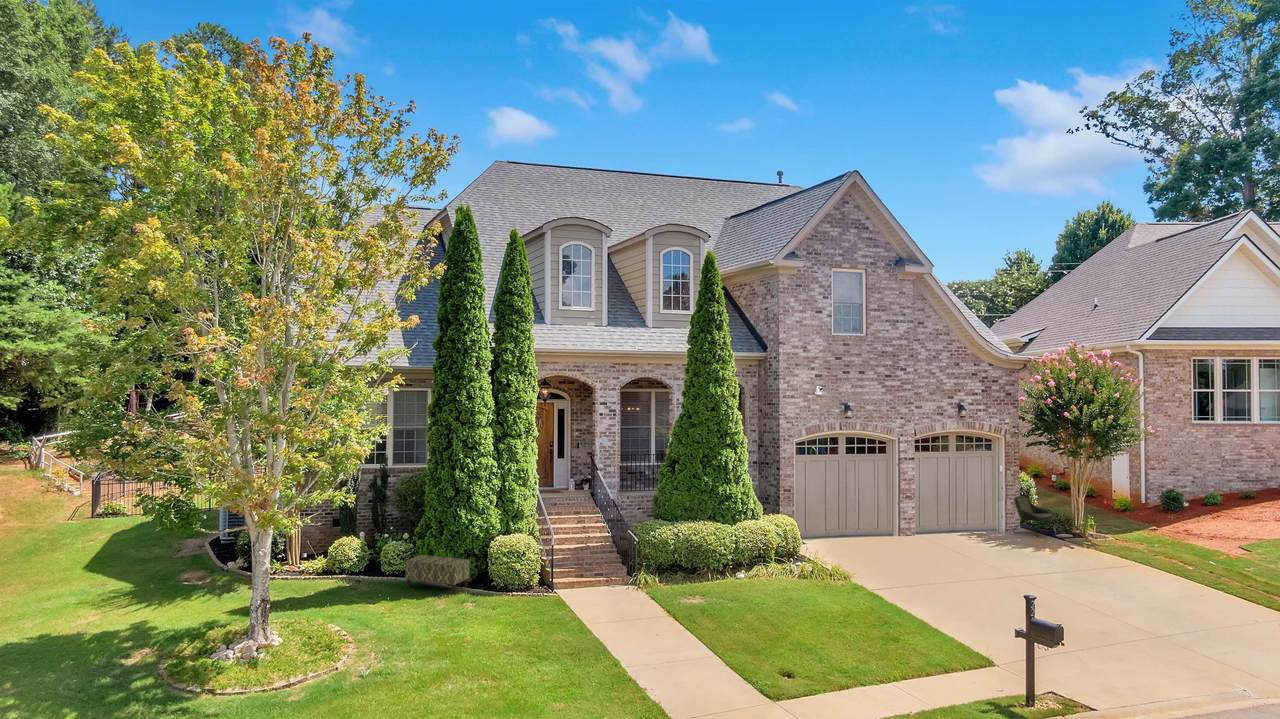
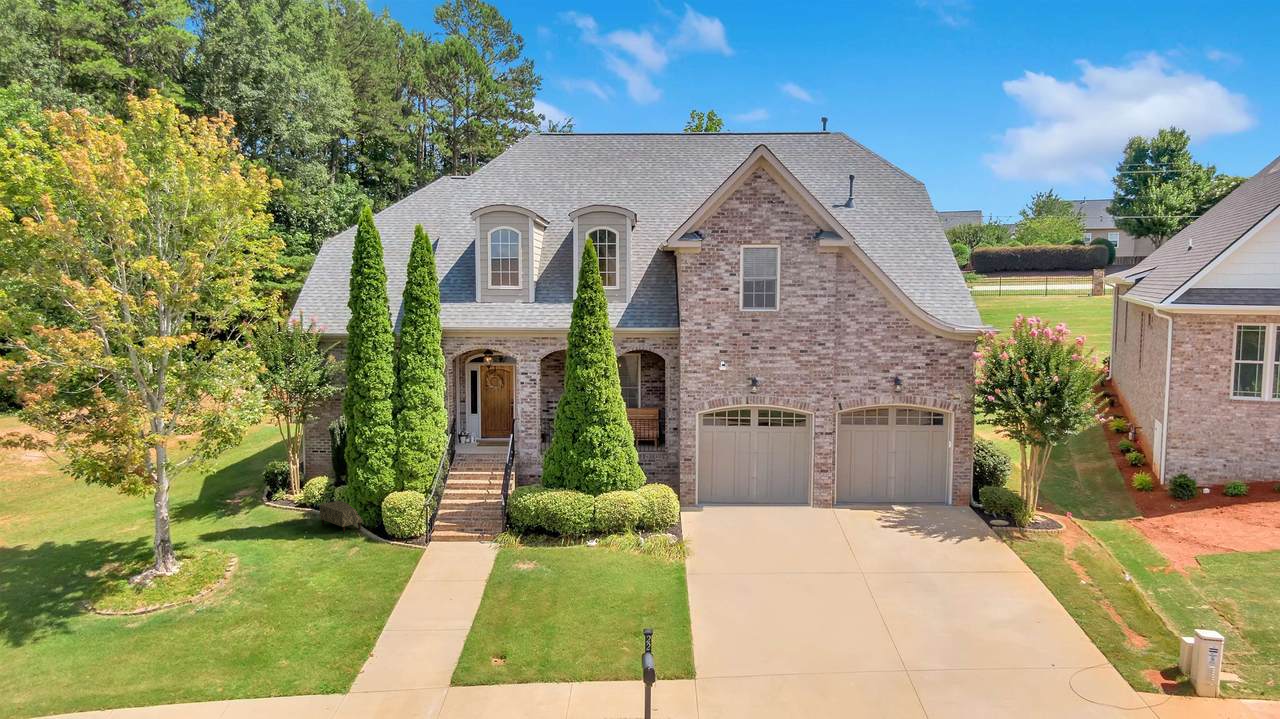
lounge chair: present [1013,496,1055,538] -> none [945,479,990,525]

